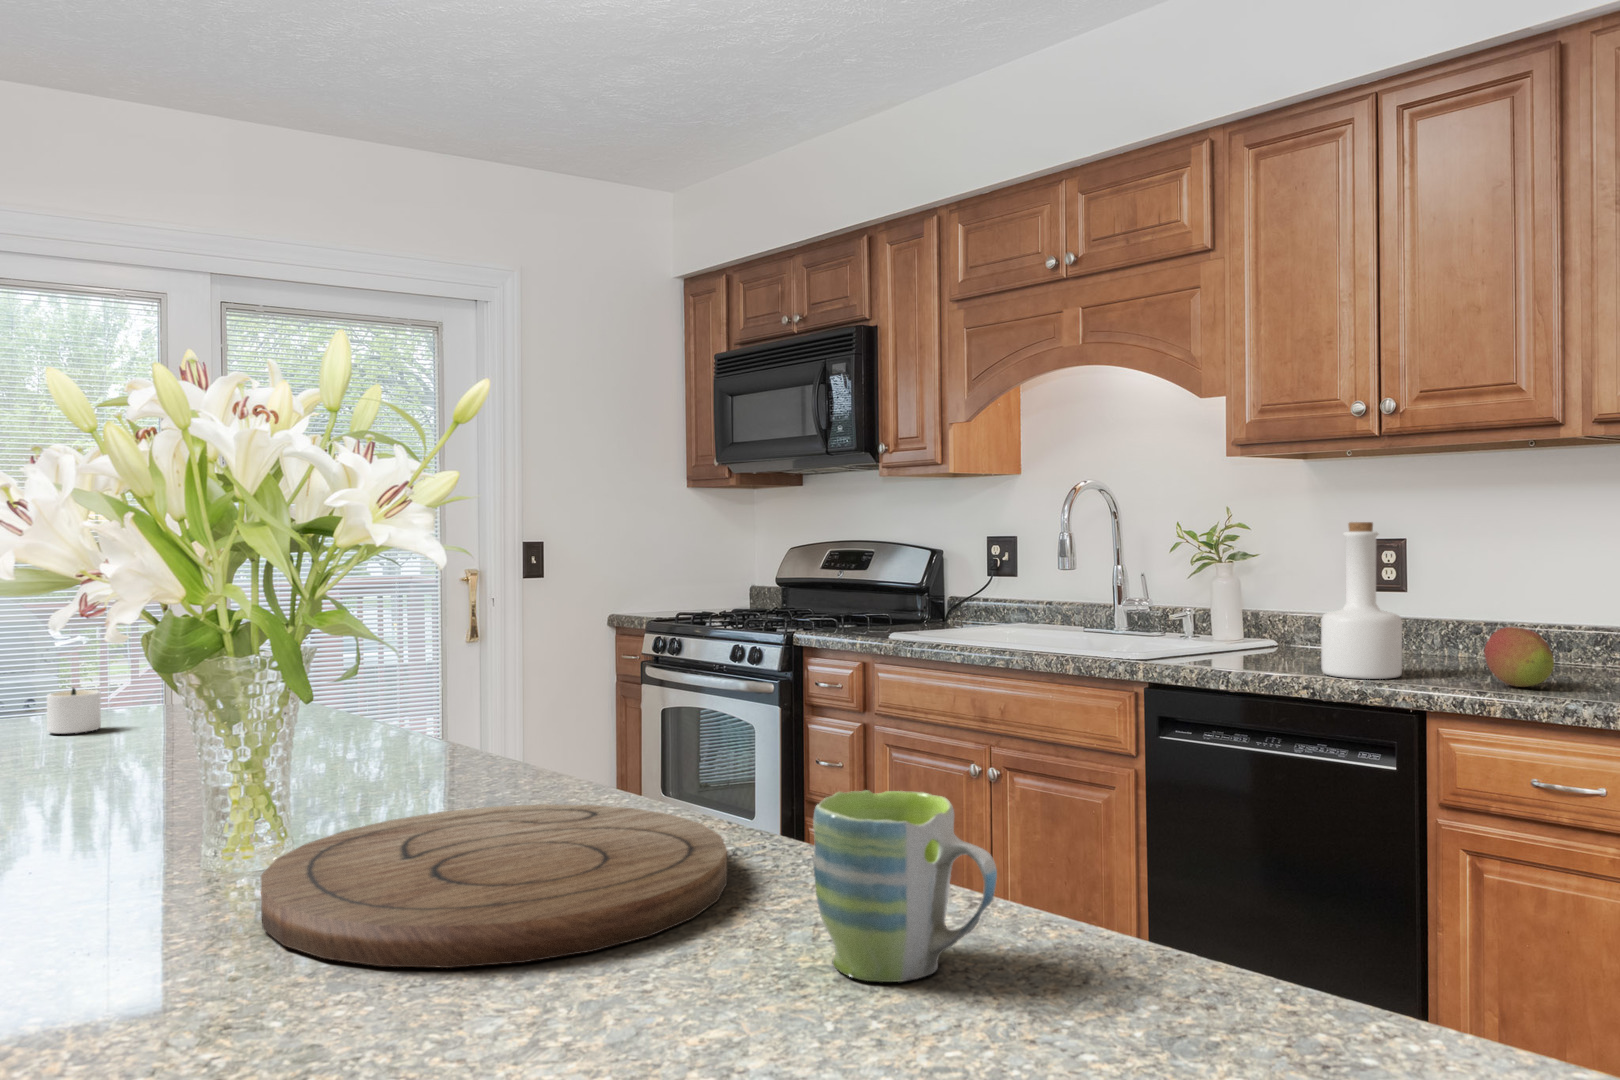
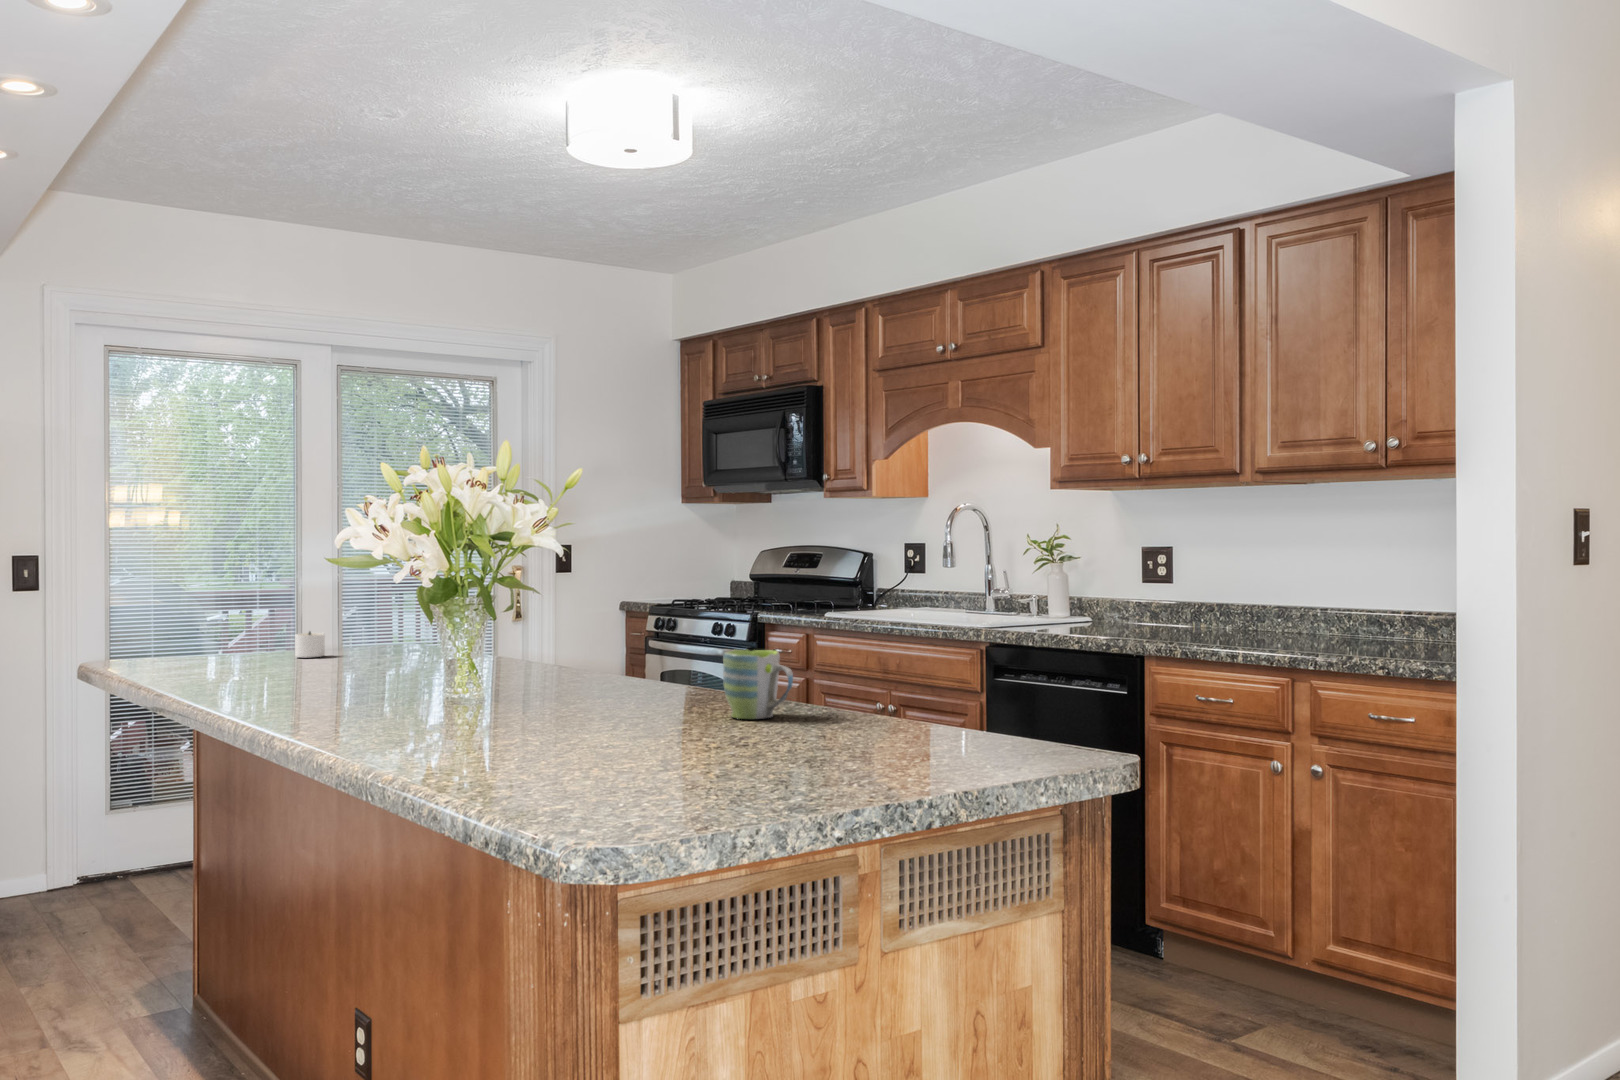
bottle: present [1321,522,1402,679] -> none [1093,536,1143,637]
fruit: present [1484,627,1554,687] -> none [1185,603,1223,641]
cutting board: present [261,804,727,968] -> none [487,675,692,717]

